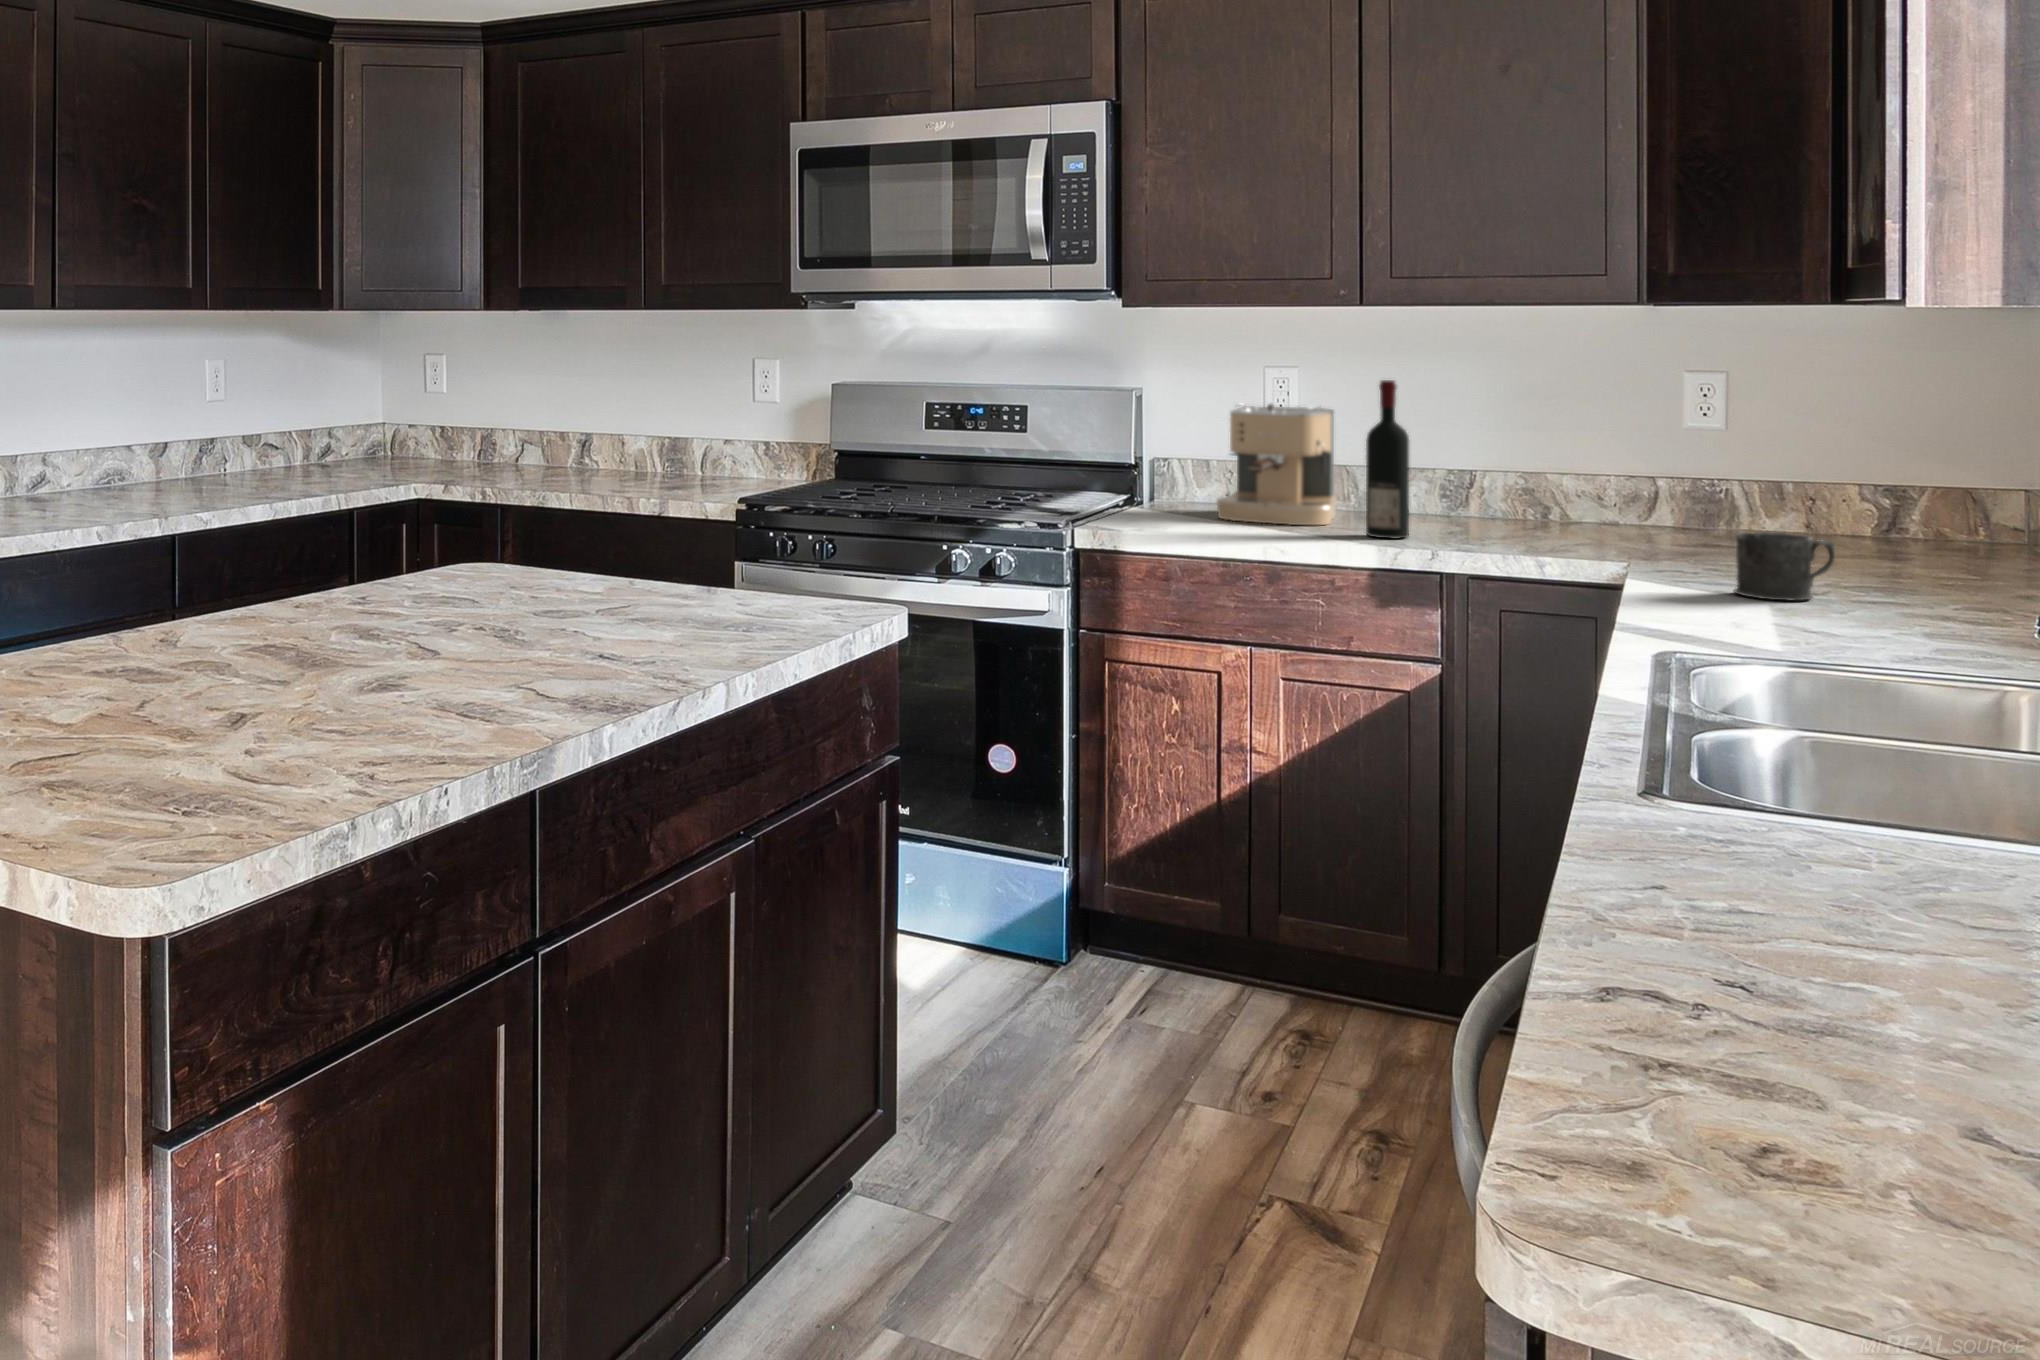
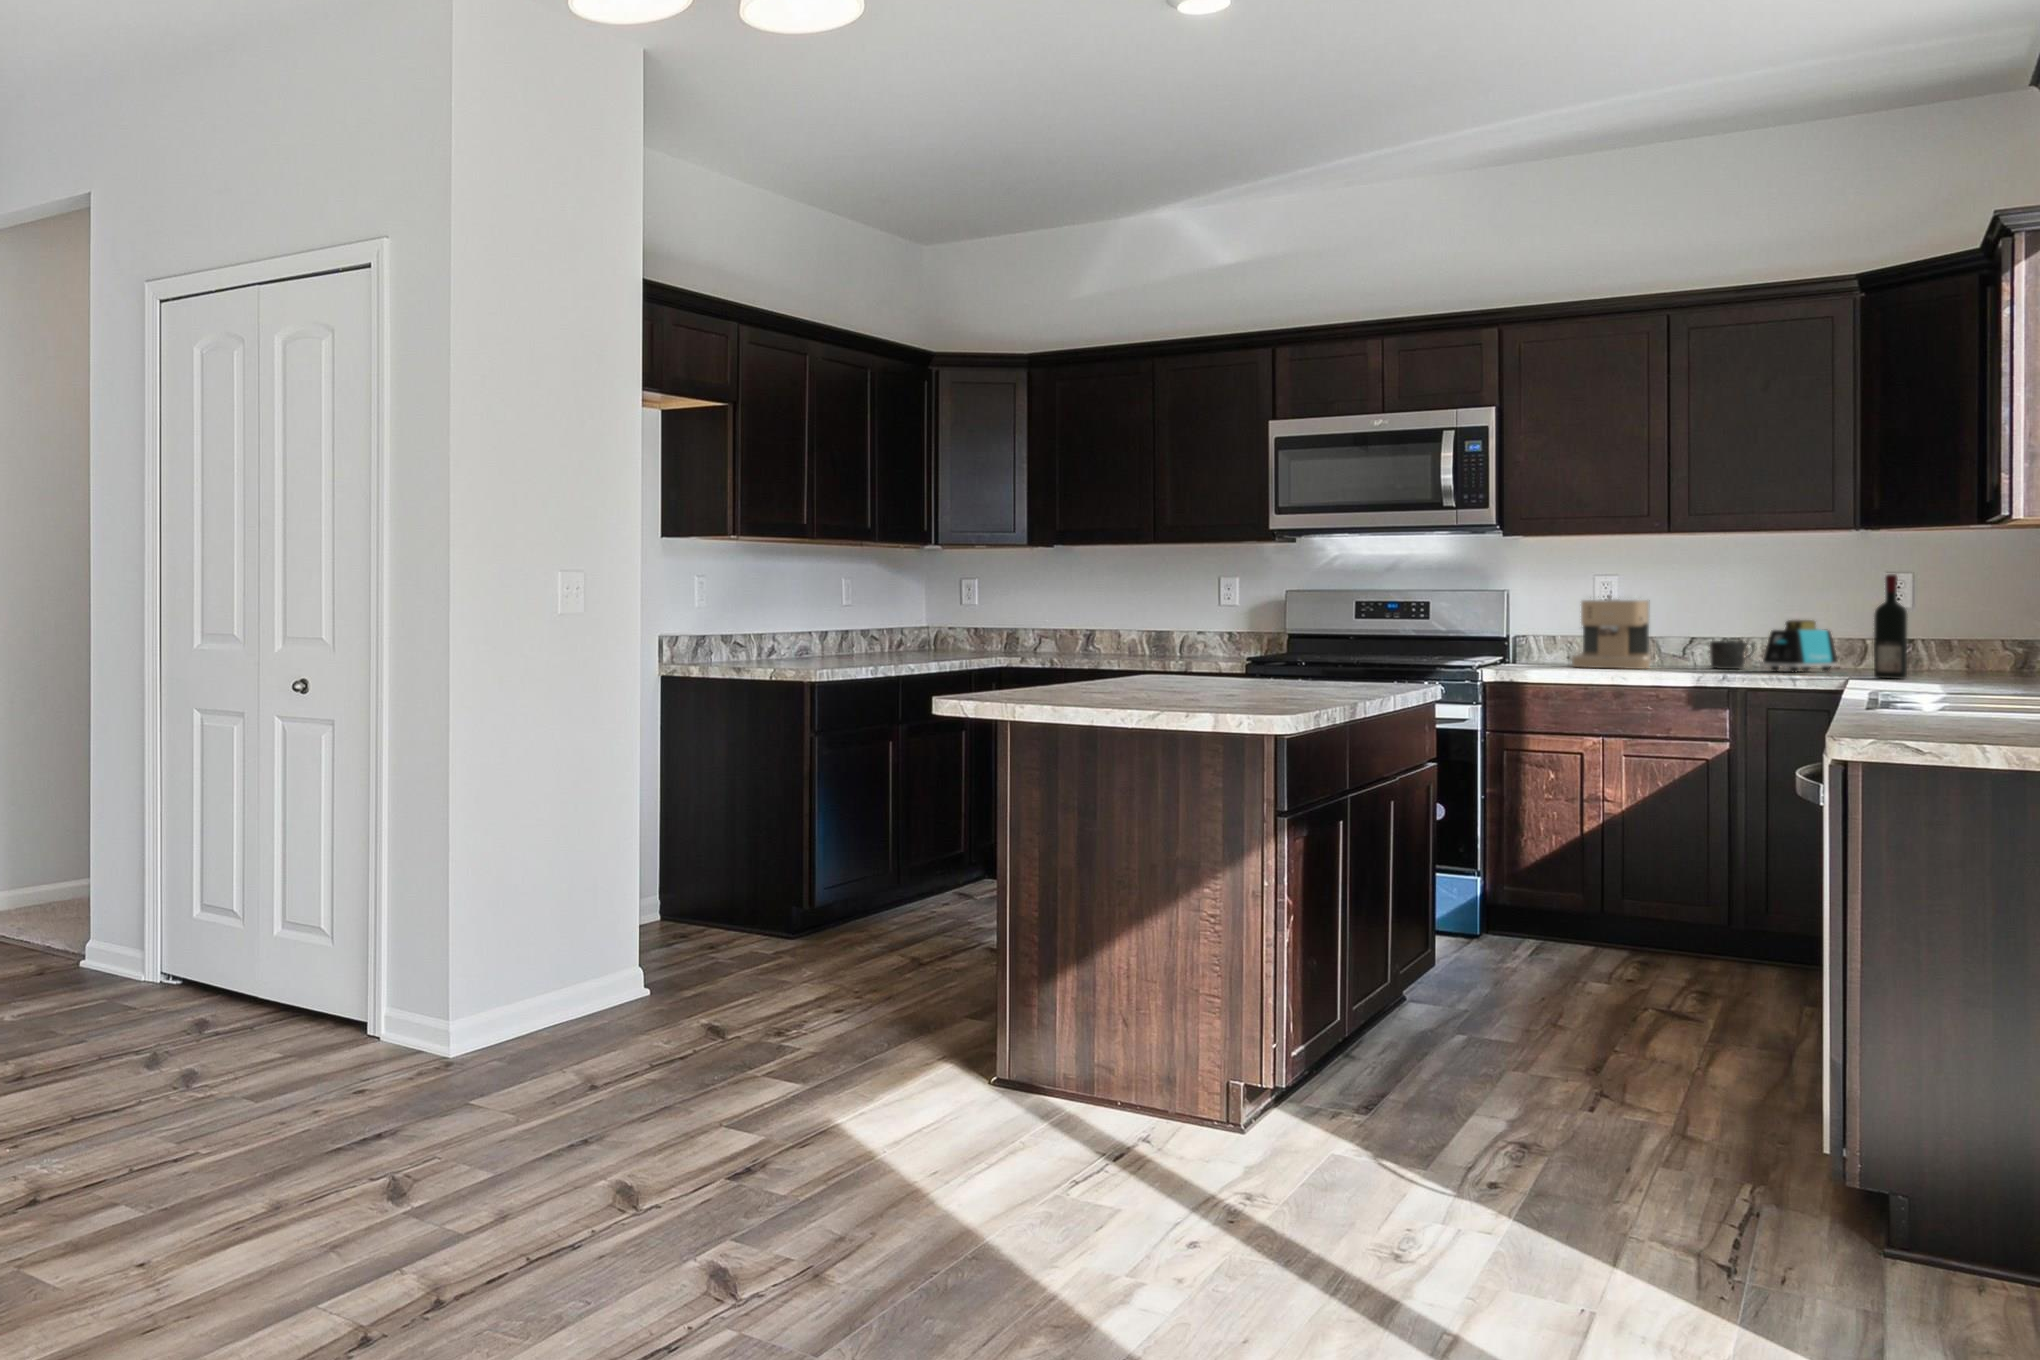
wine bottle: present [1366,380,1409,539] -> present [1874,574,1908,679]
toaster: none [1501,451,1617,541] -> present [1763,620,1837,672]
mug: present [1735,532,1835,601] -> present [1710,641,1755,669]

